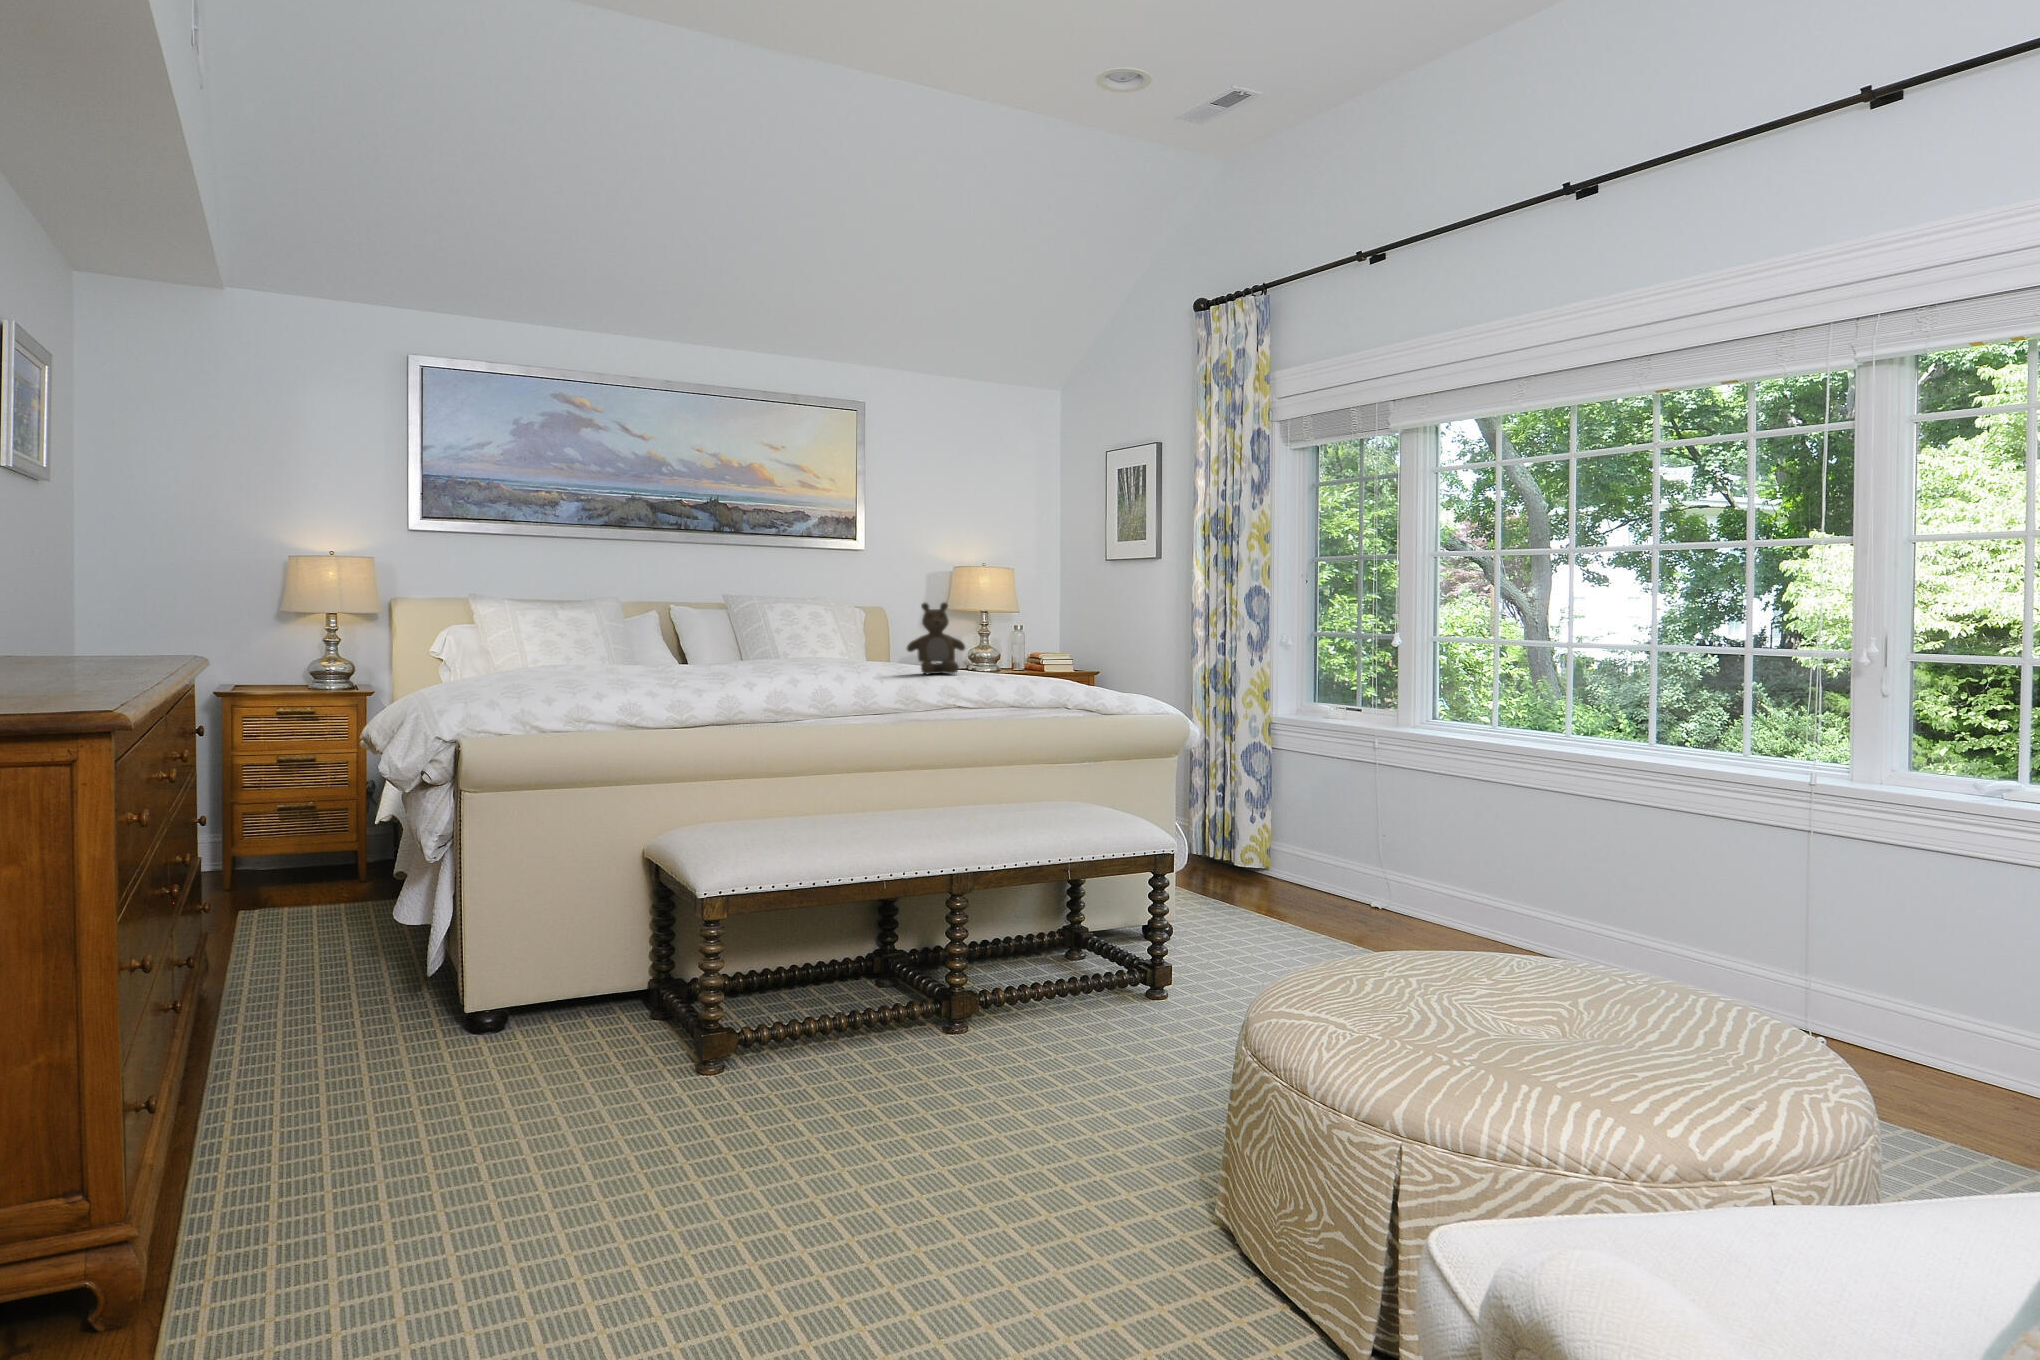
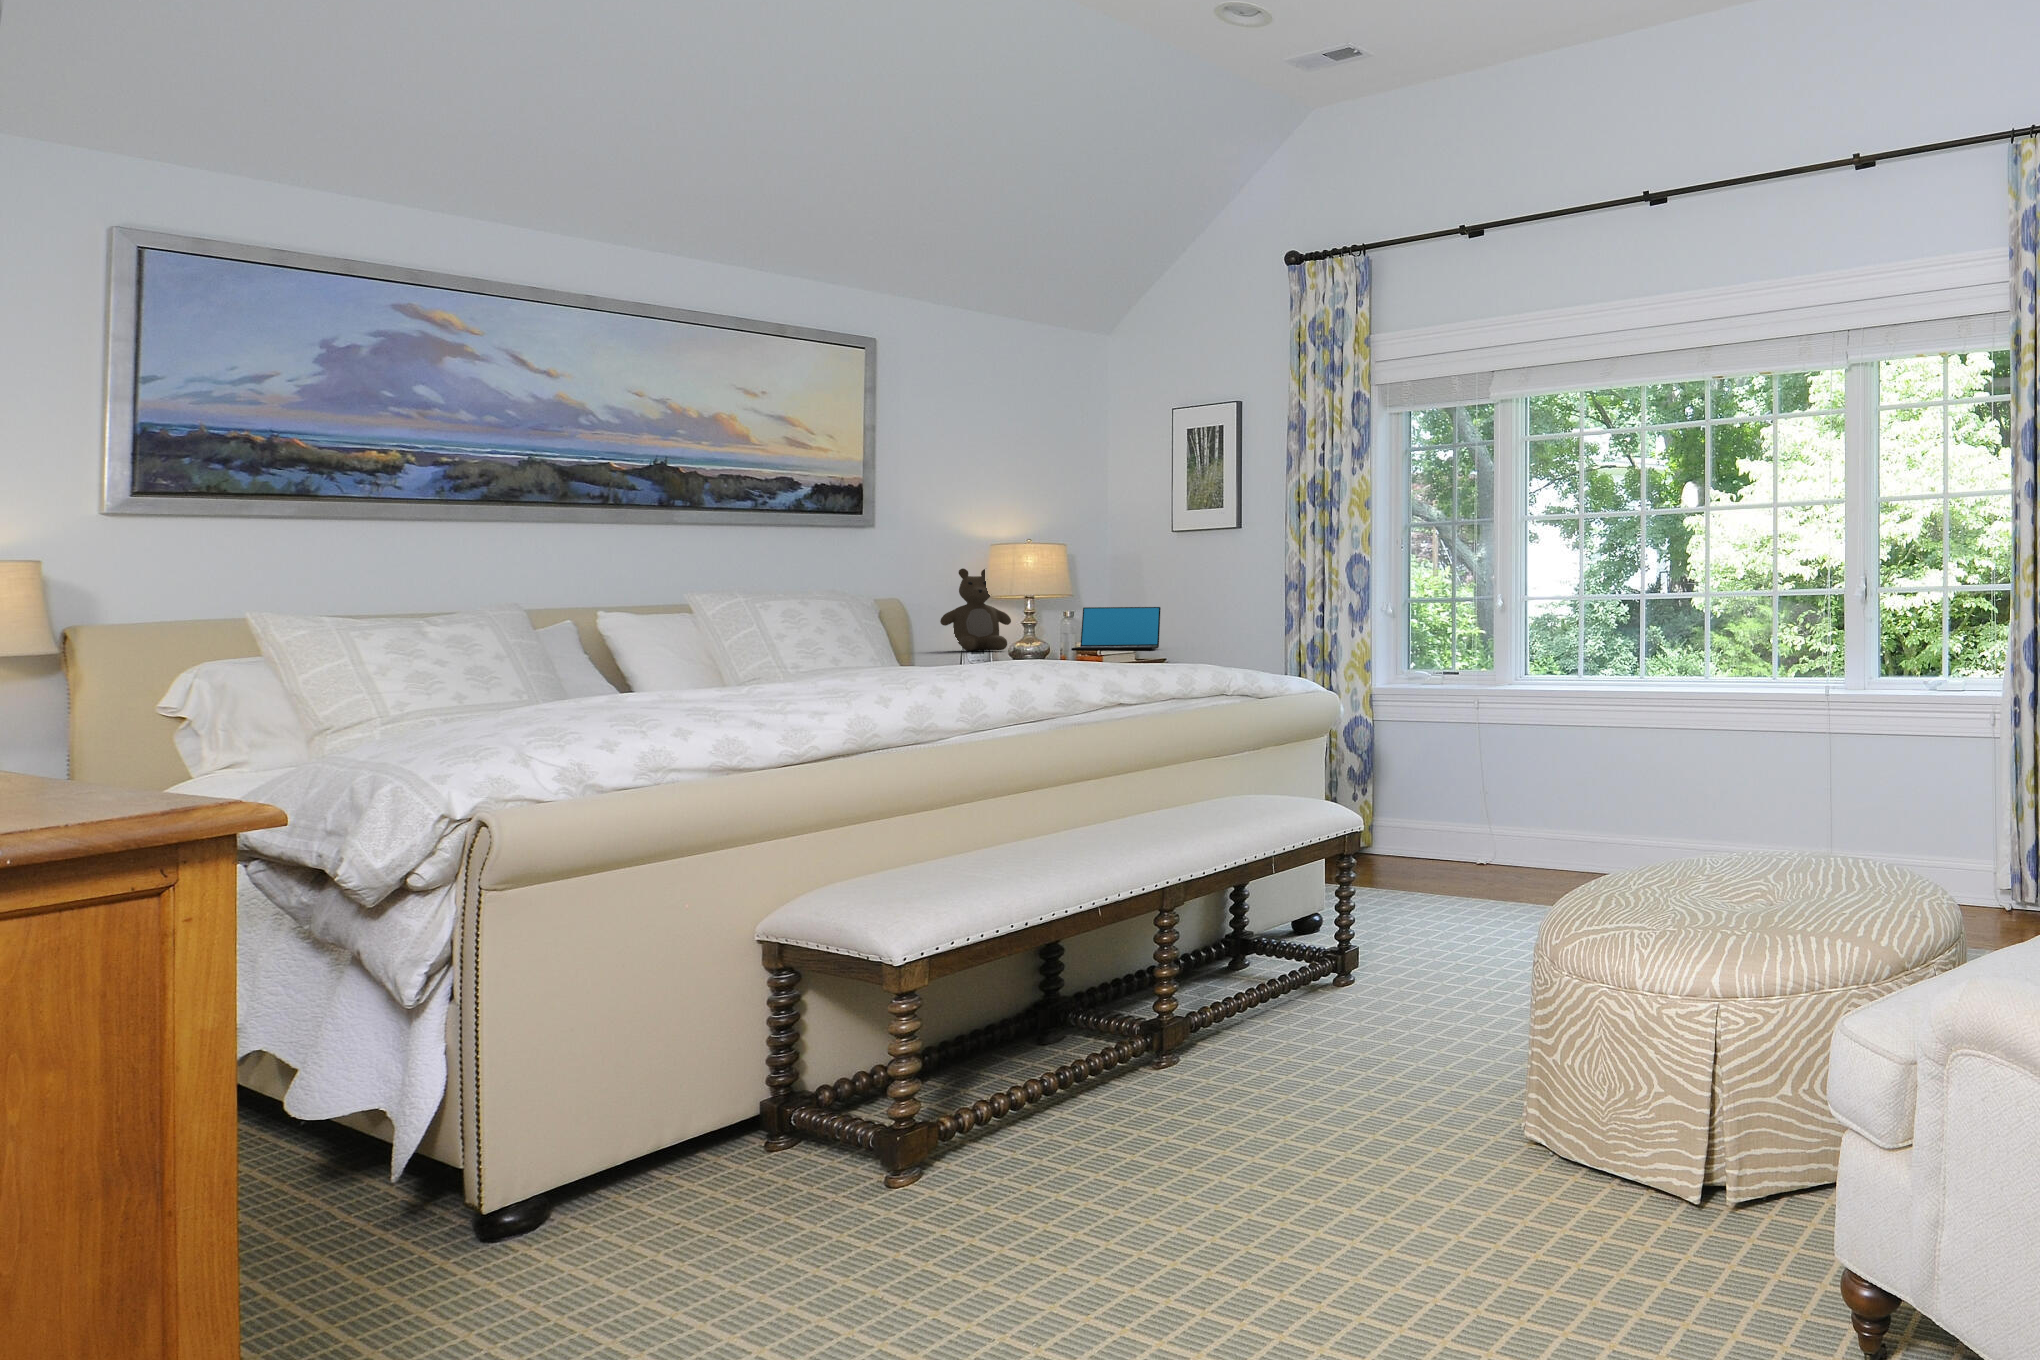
laptop: none [1017,633,1098,673] -> present [1072,607,1161,650]

